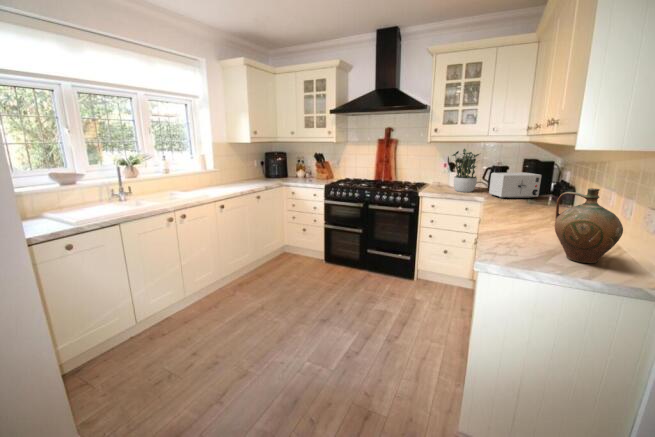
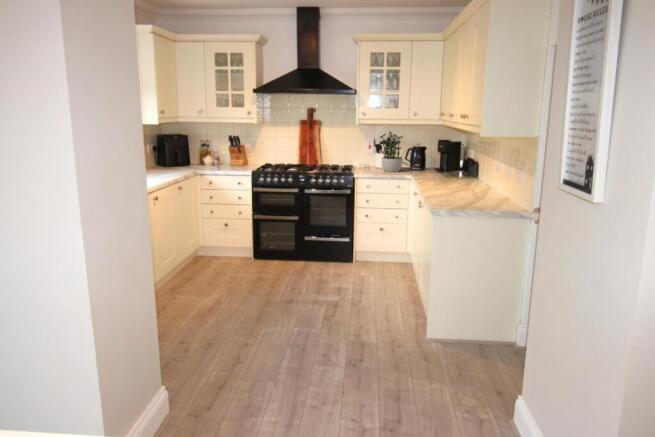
toaster: present [489,173,542,199] -> none [414,152,454,176]
ceramic jug: present [555,188,623,263] -> none [471,162,505,208]

